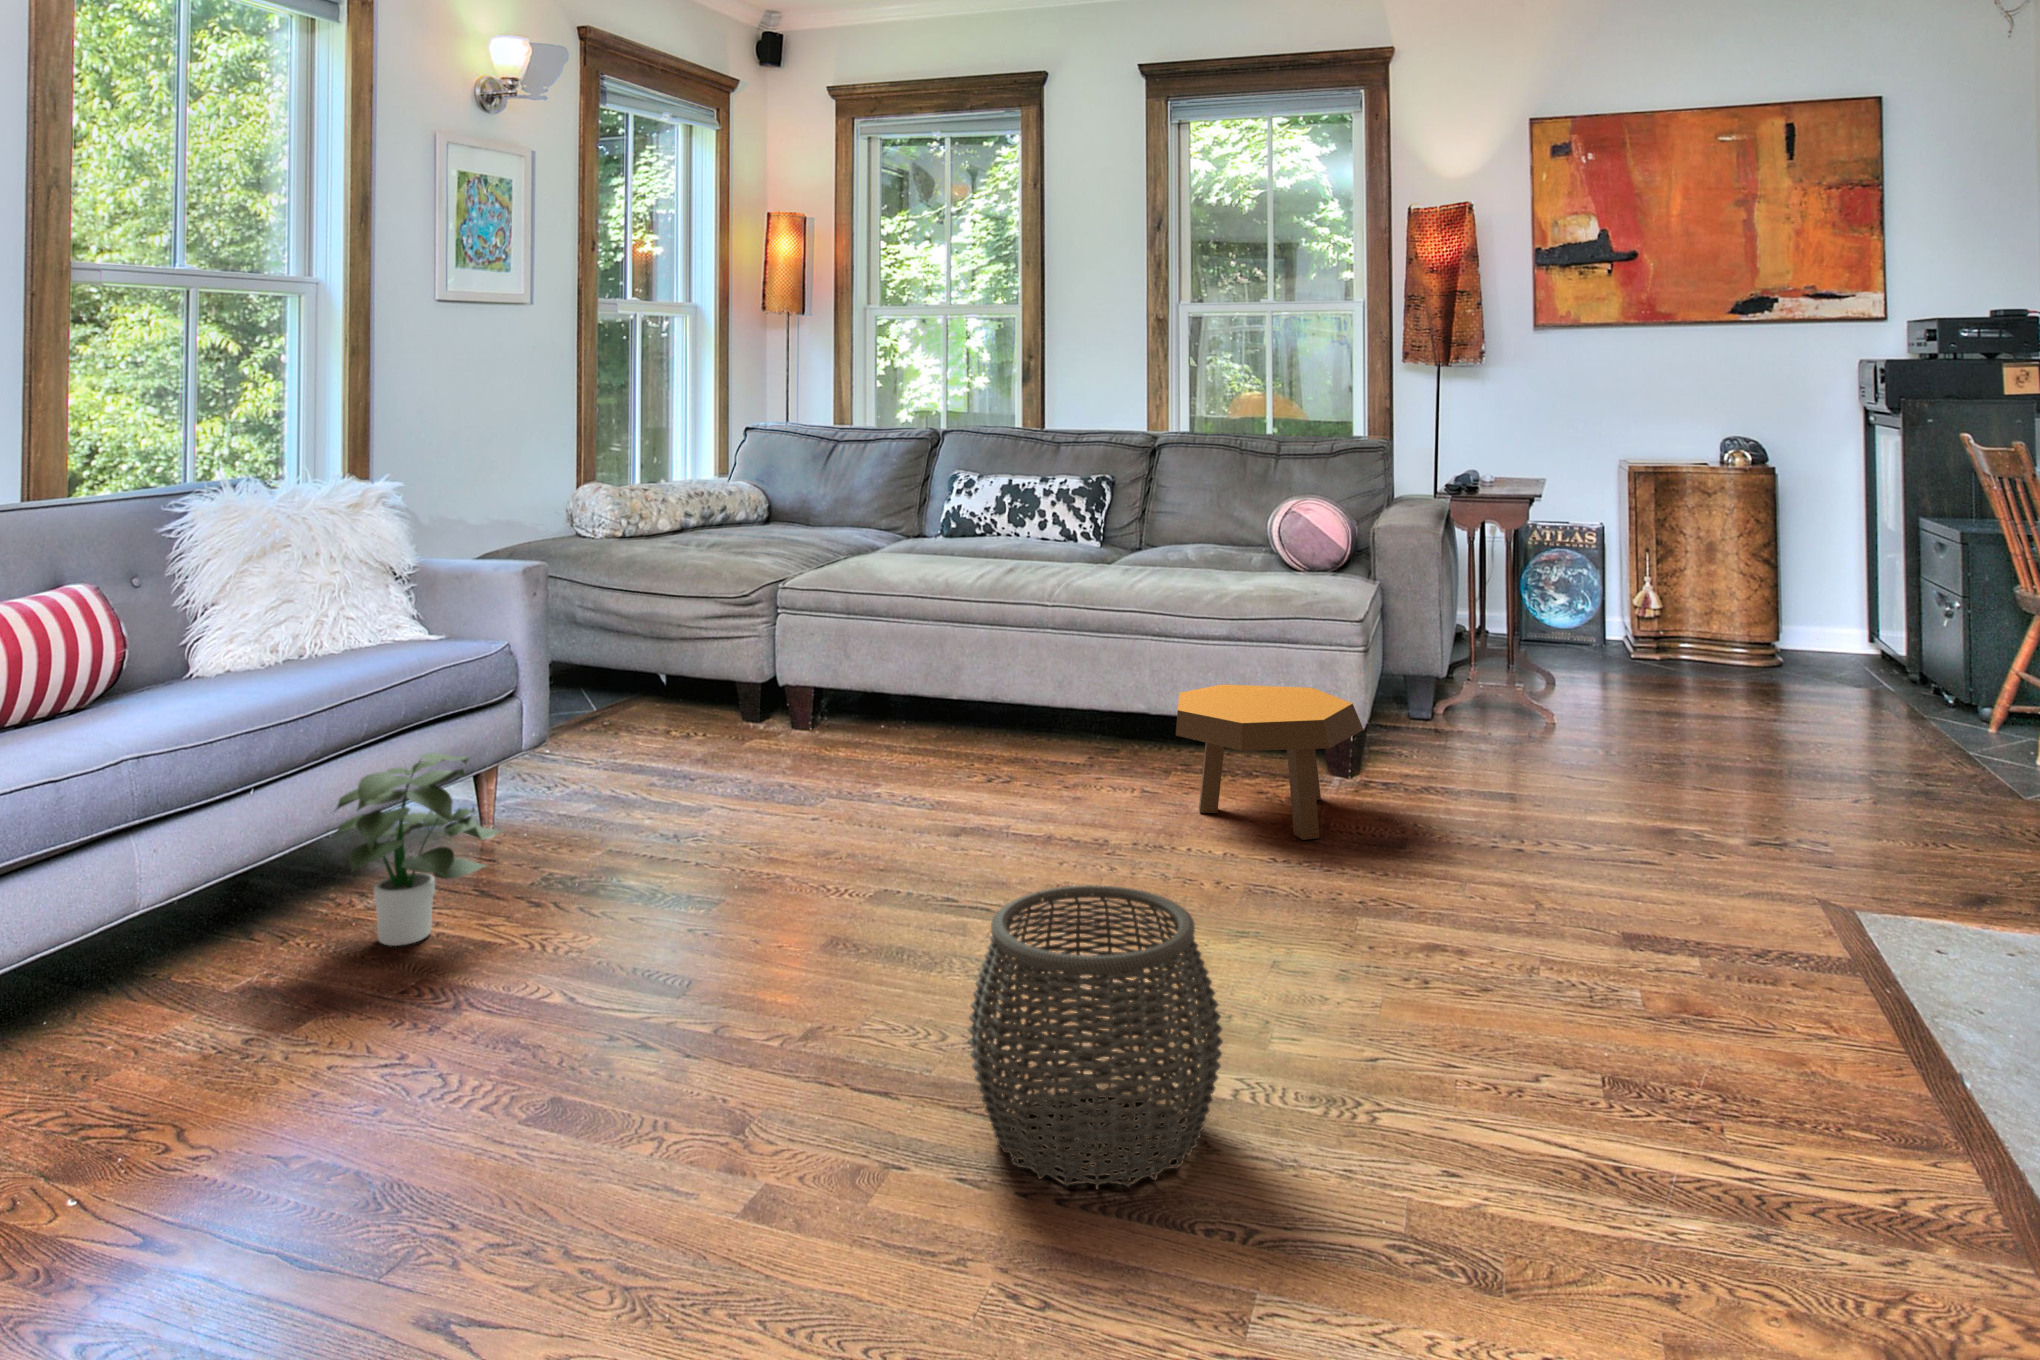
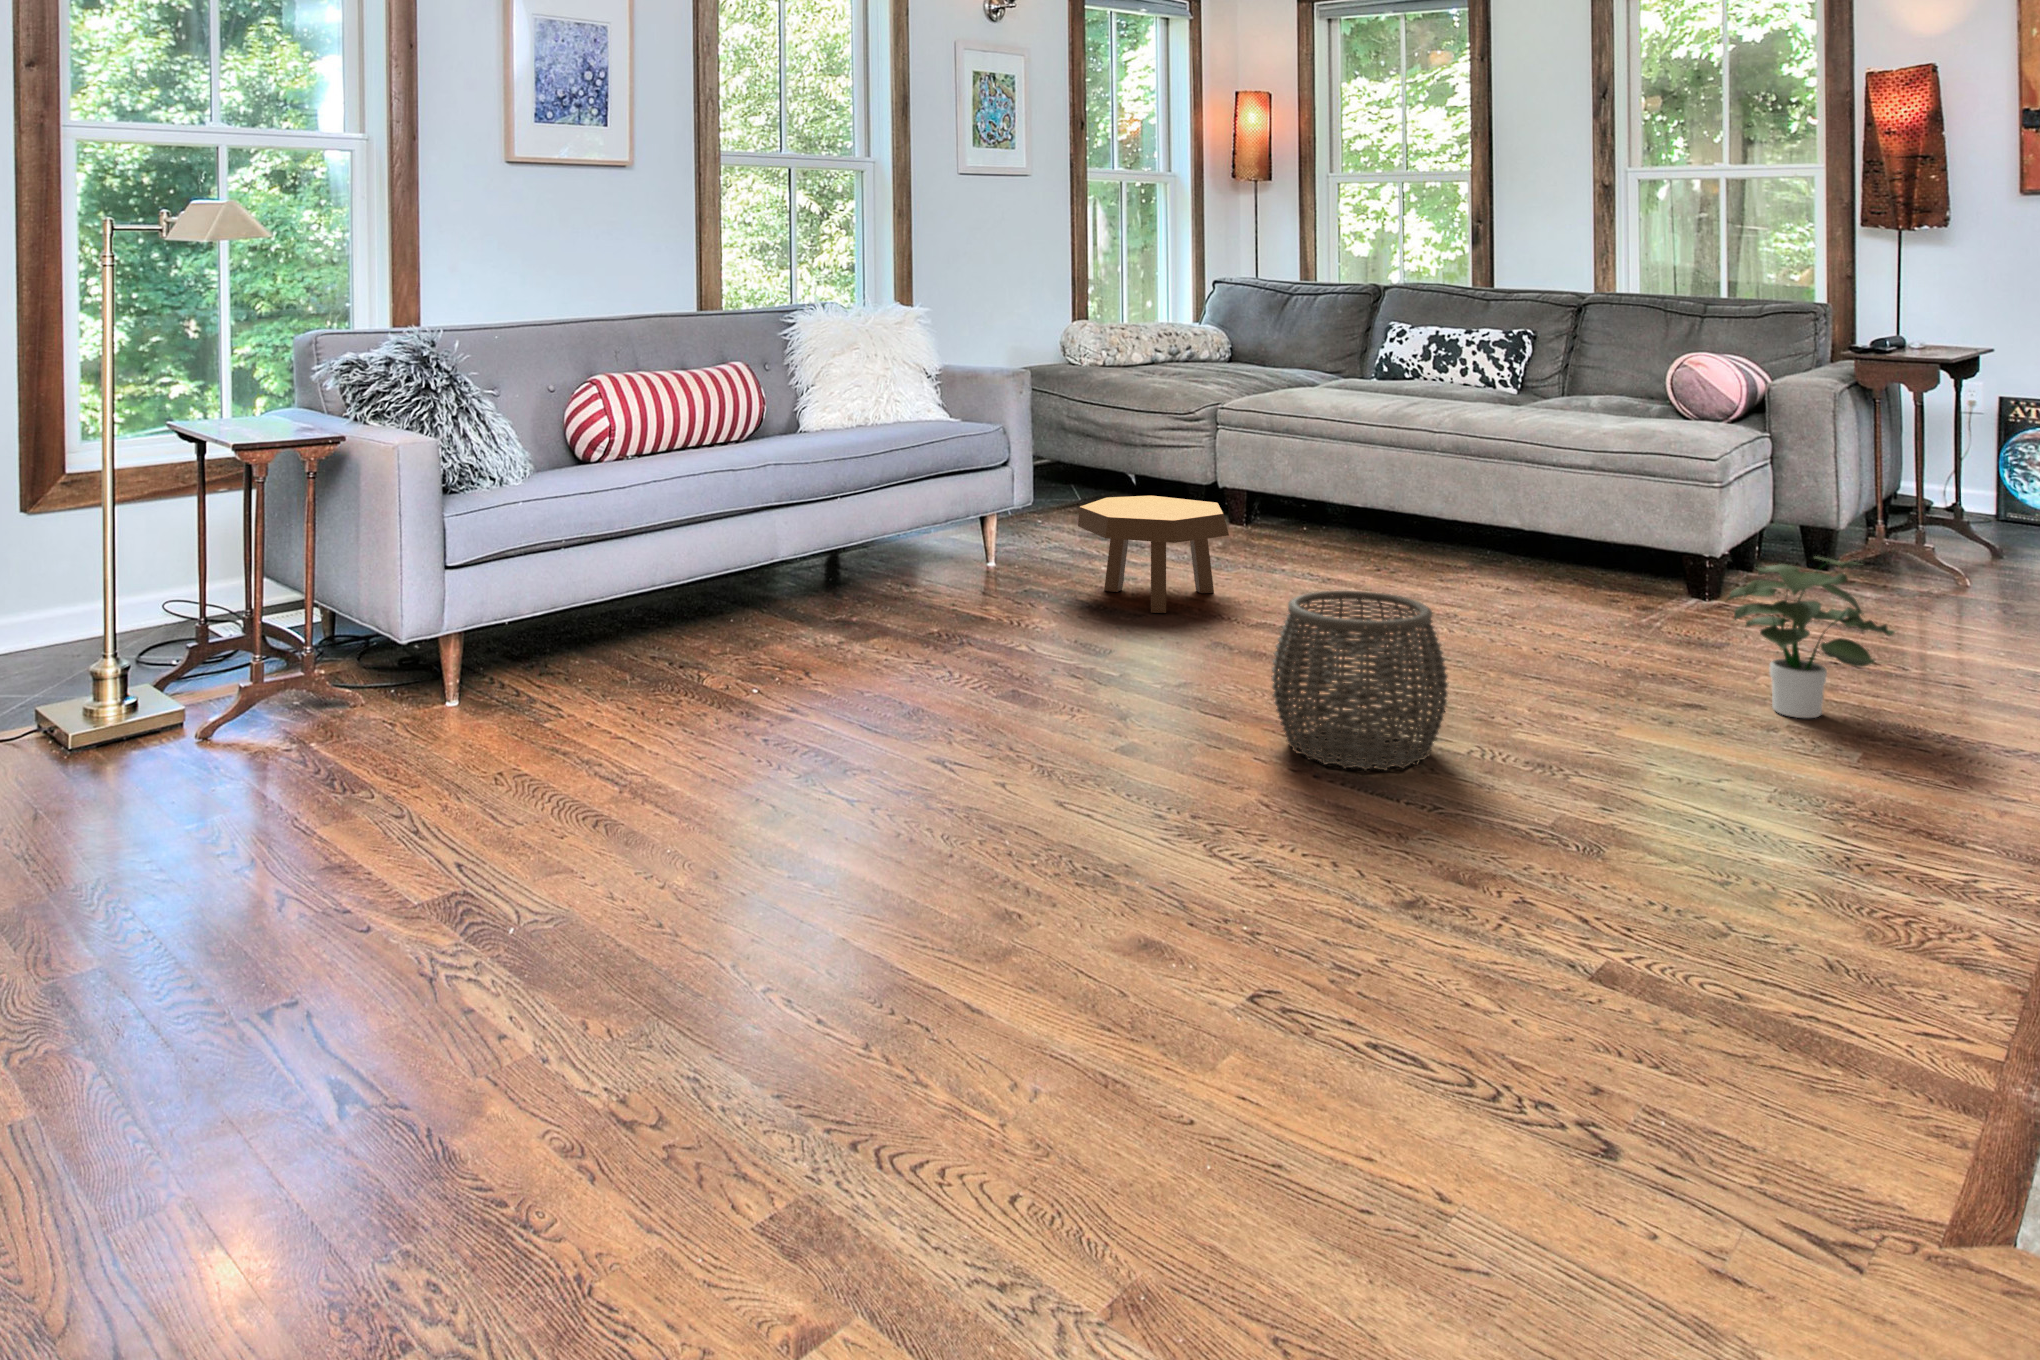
footstool: present [1176,684,1363,840] -> present [1078,496,1229,613]
potted plant: present [333,753,502,946] -> present [1727,556,1895,718]

